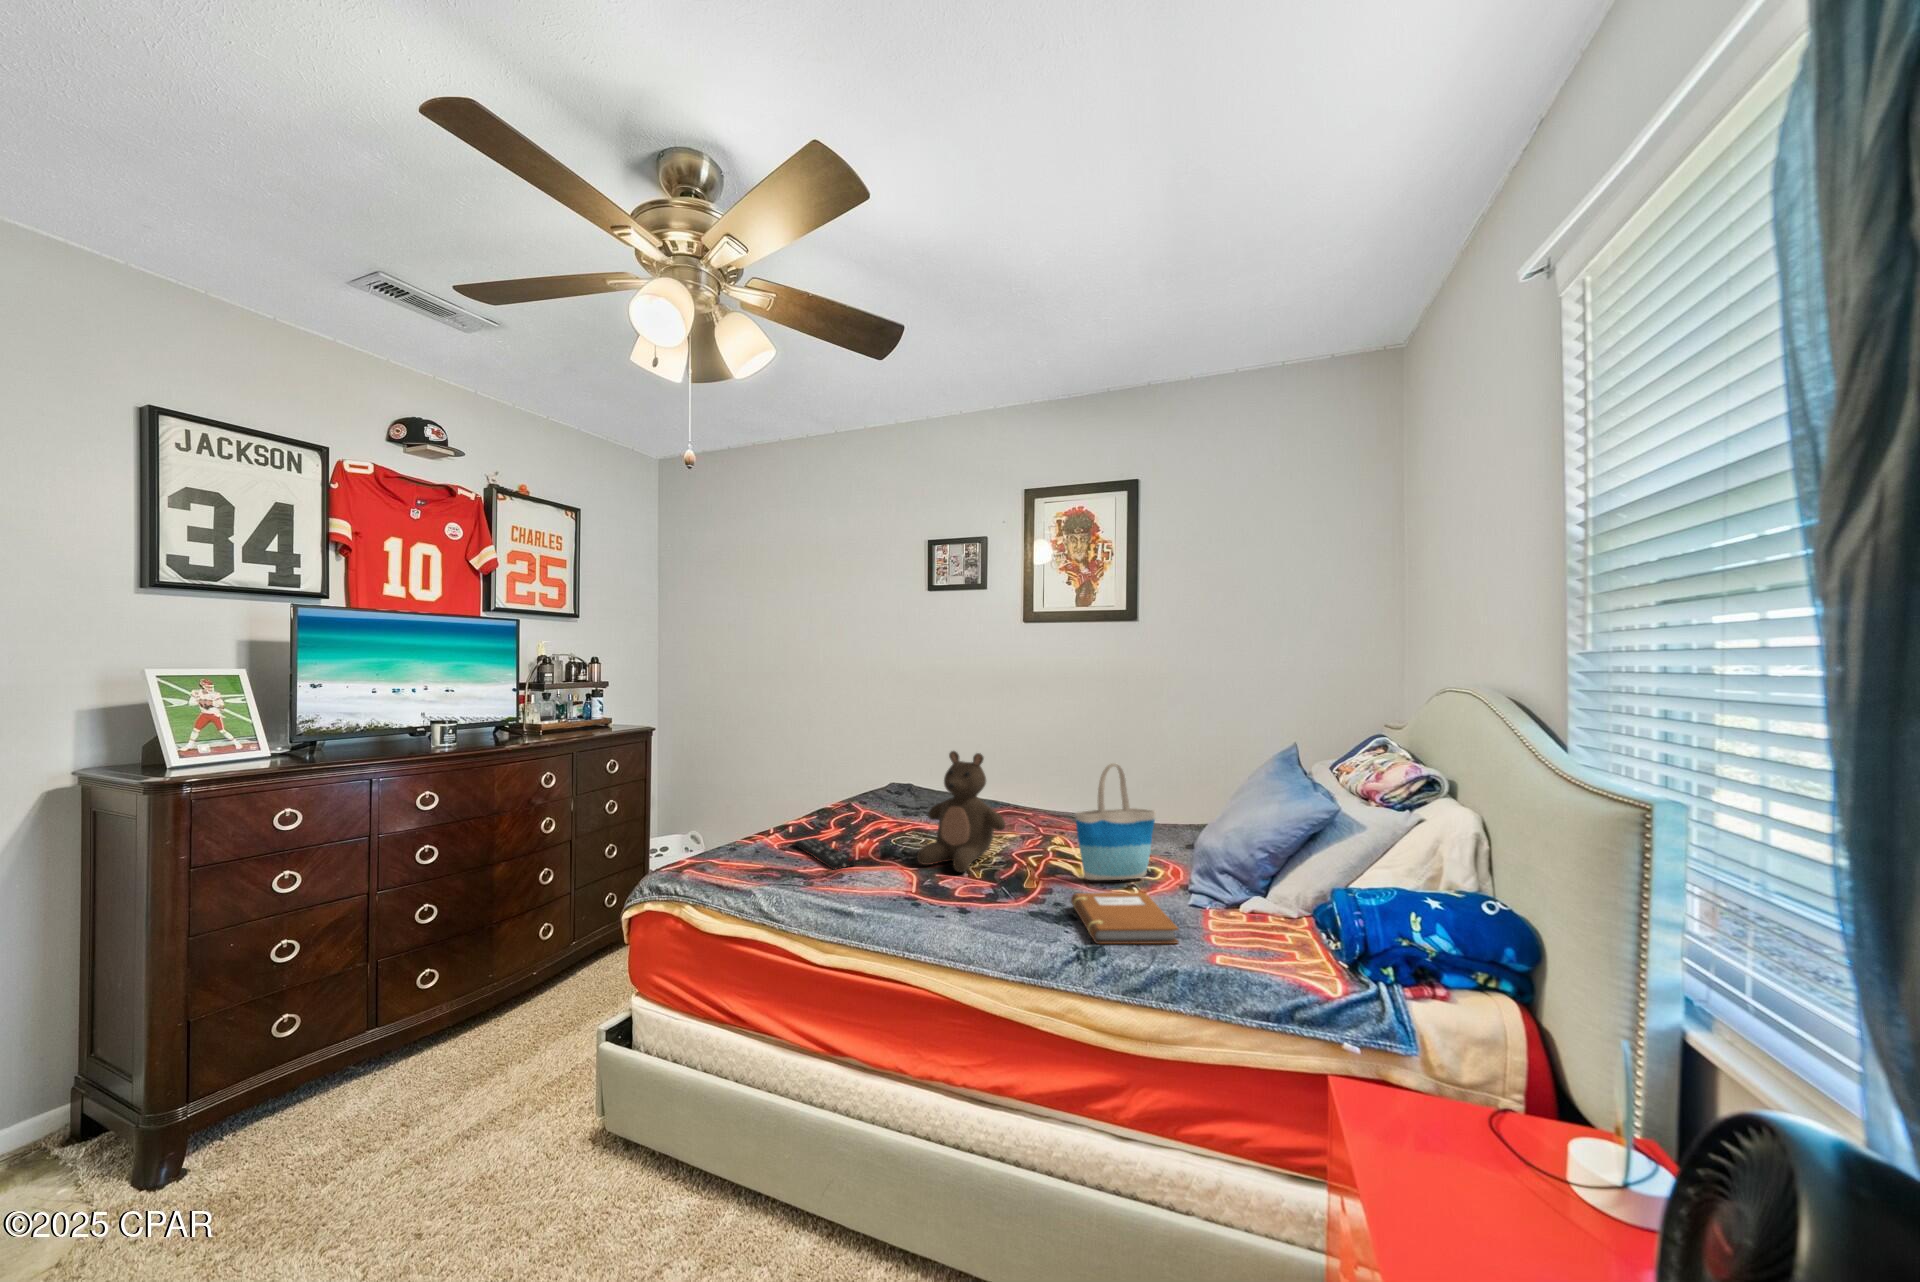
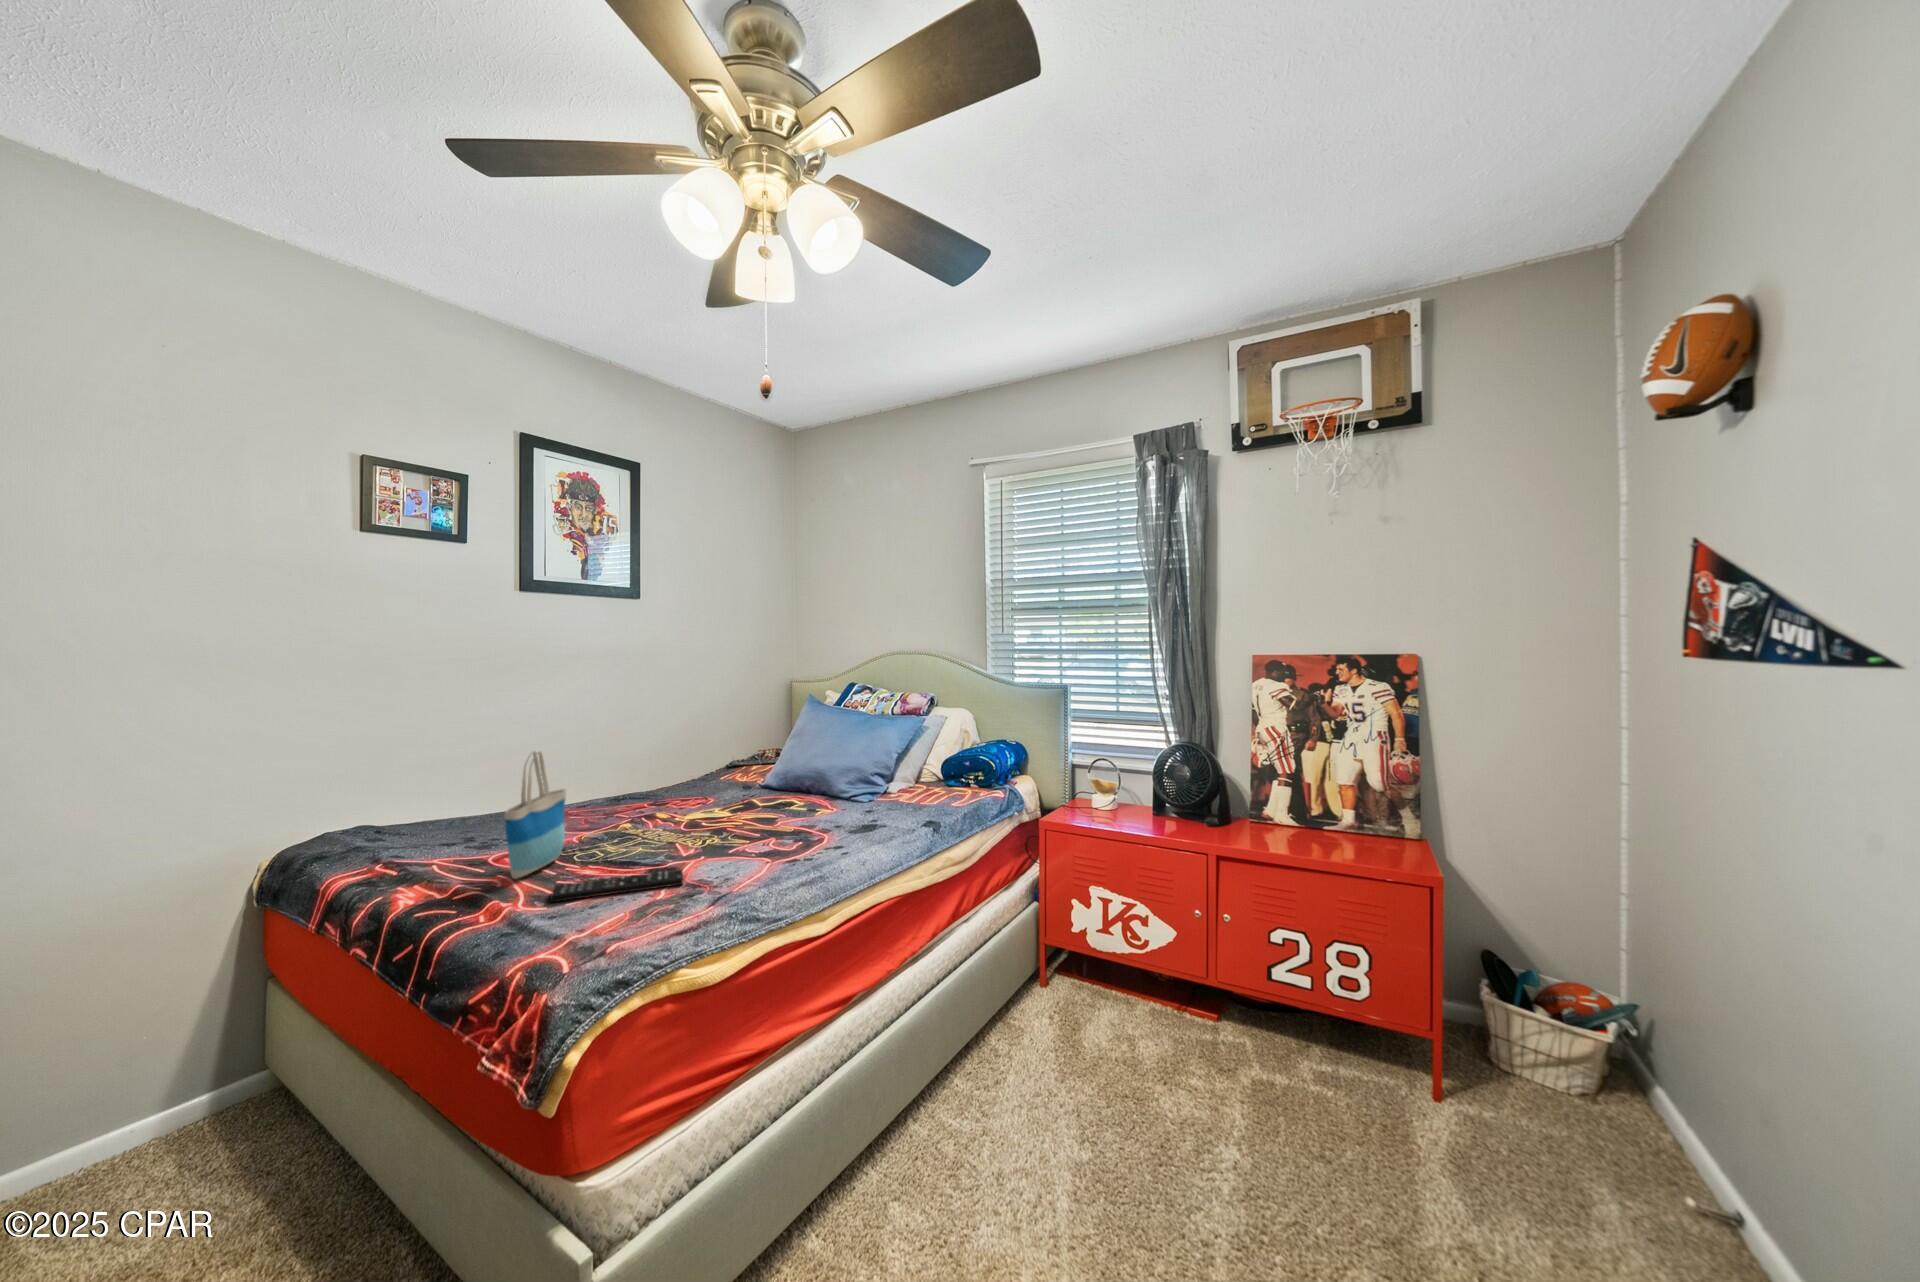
stuffed bear: present [917,751,1005,872] -> none [675,732,764,849]
tote bag: present [1075,763,1156,880] -> present [505,751,566,879]
notebook: present [1071,893,1178,944] -> none [861,797,934,823]

